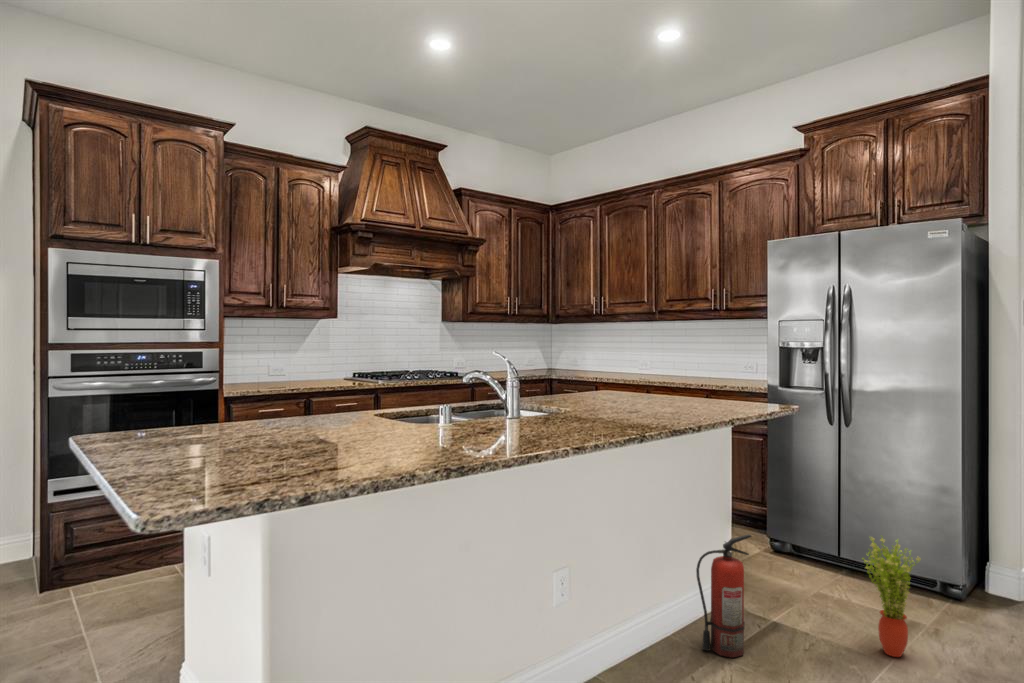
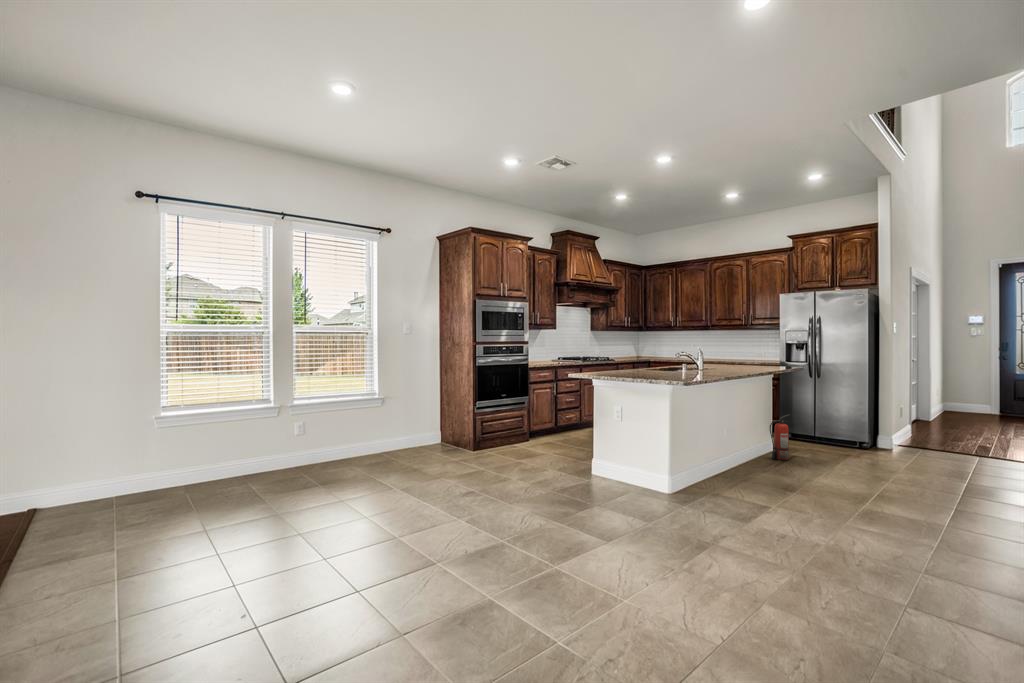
potted plant: present [863,537,921,657] -> none [832,414,855,460]

